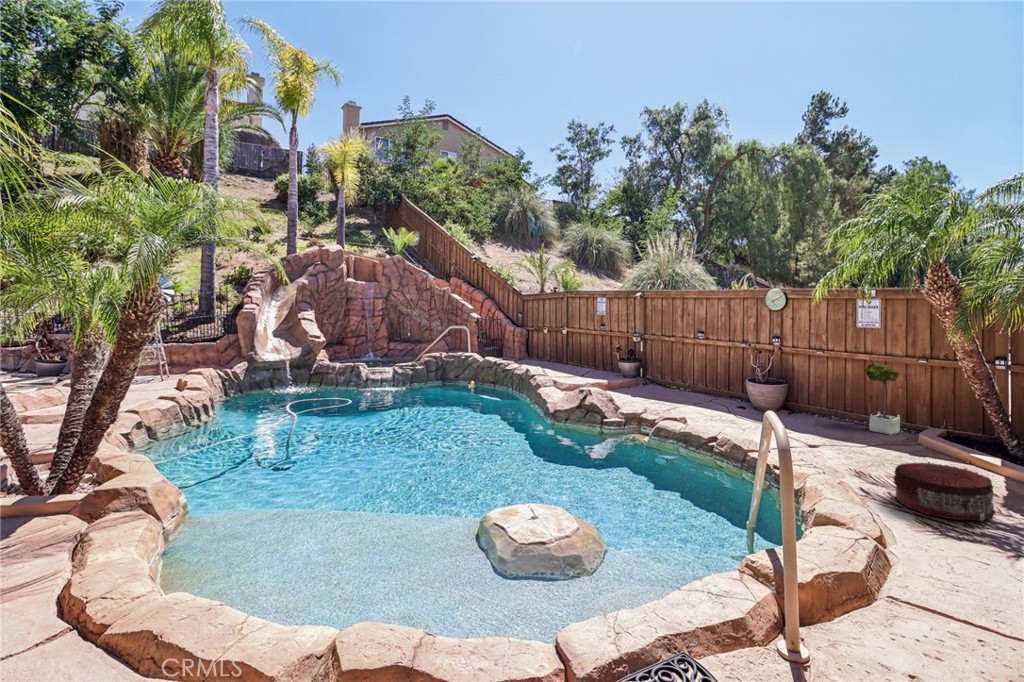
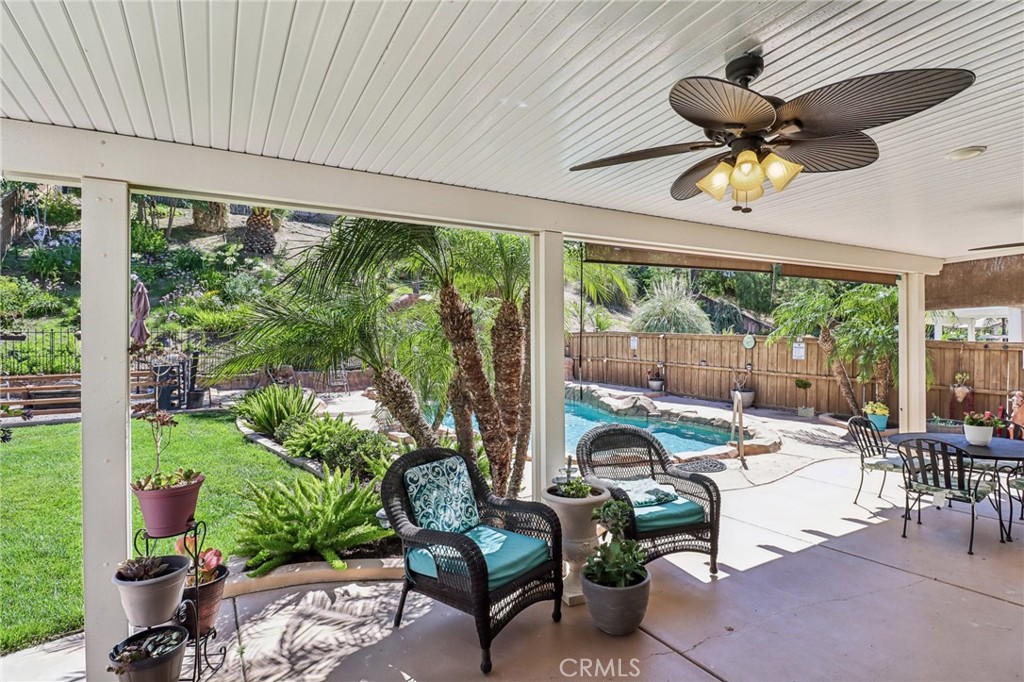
pouf: present [894,462,995,521] -> none [794,419,833,439]

